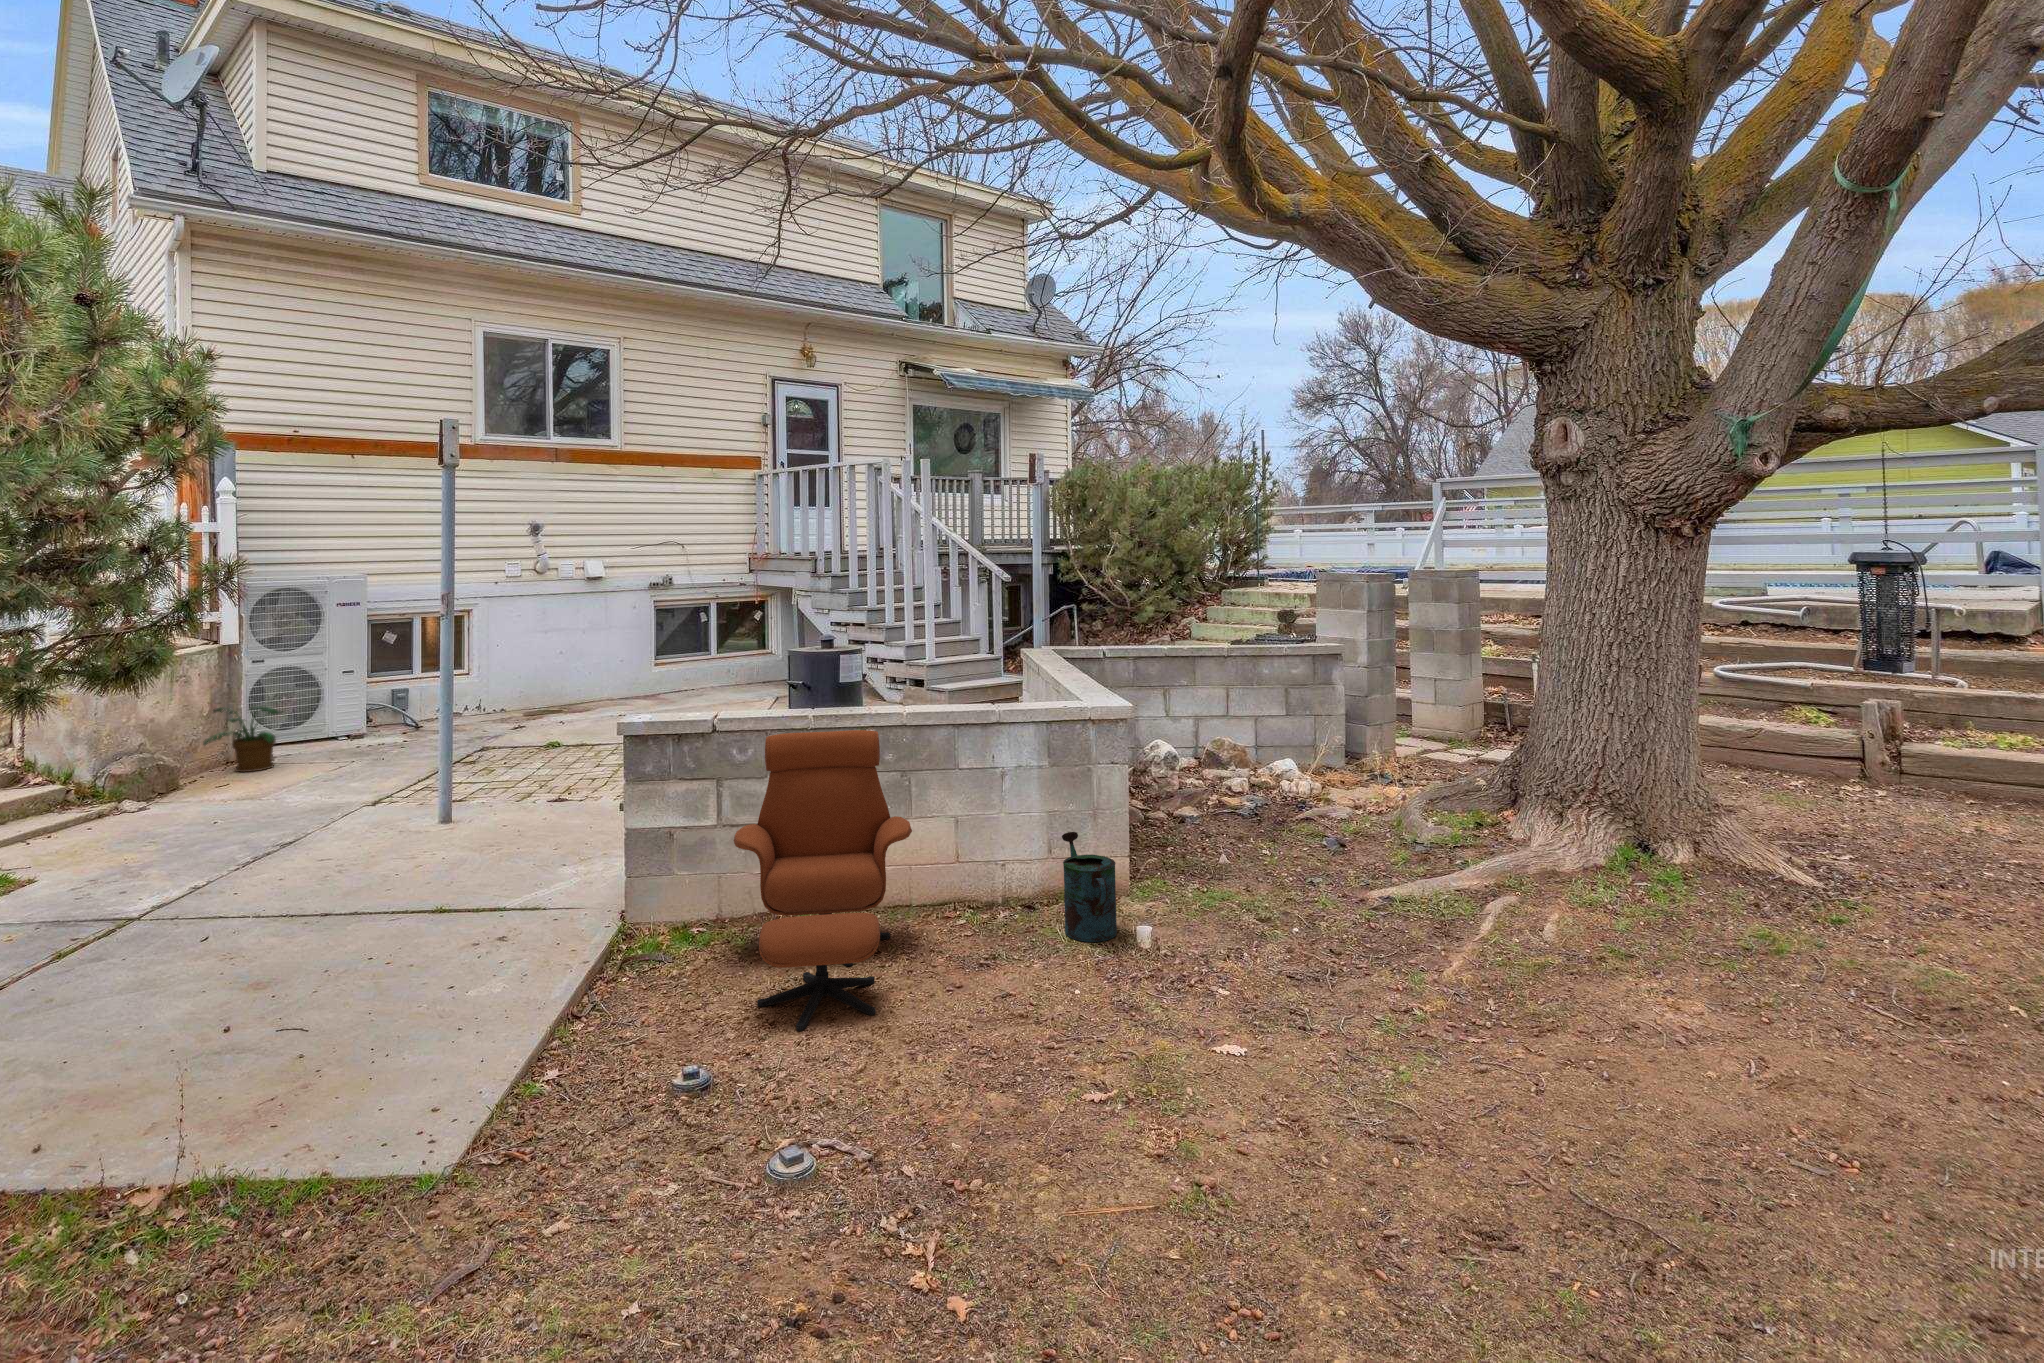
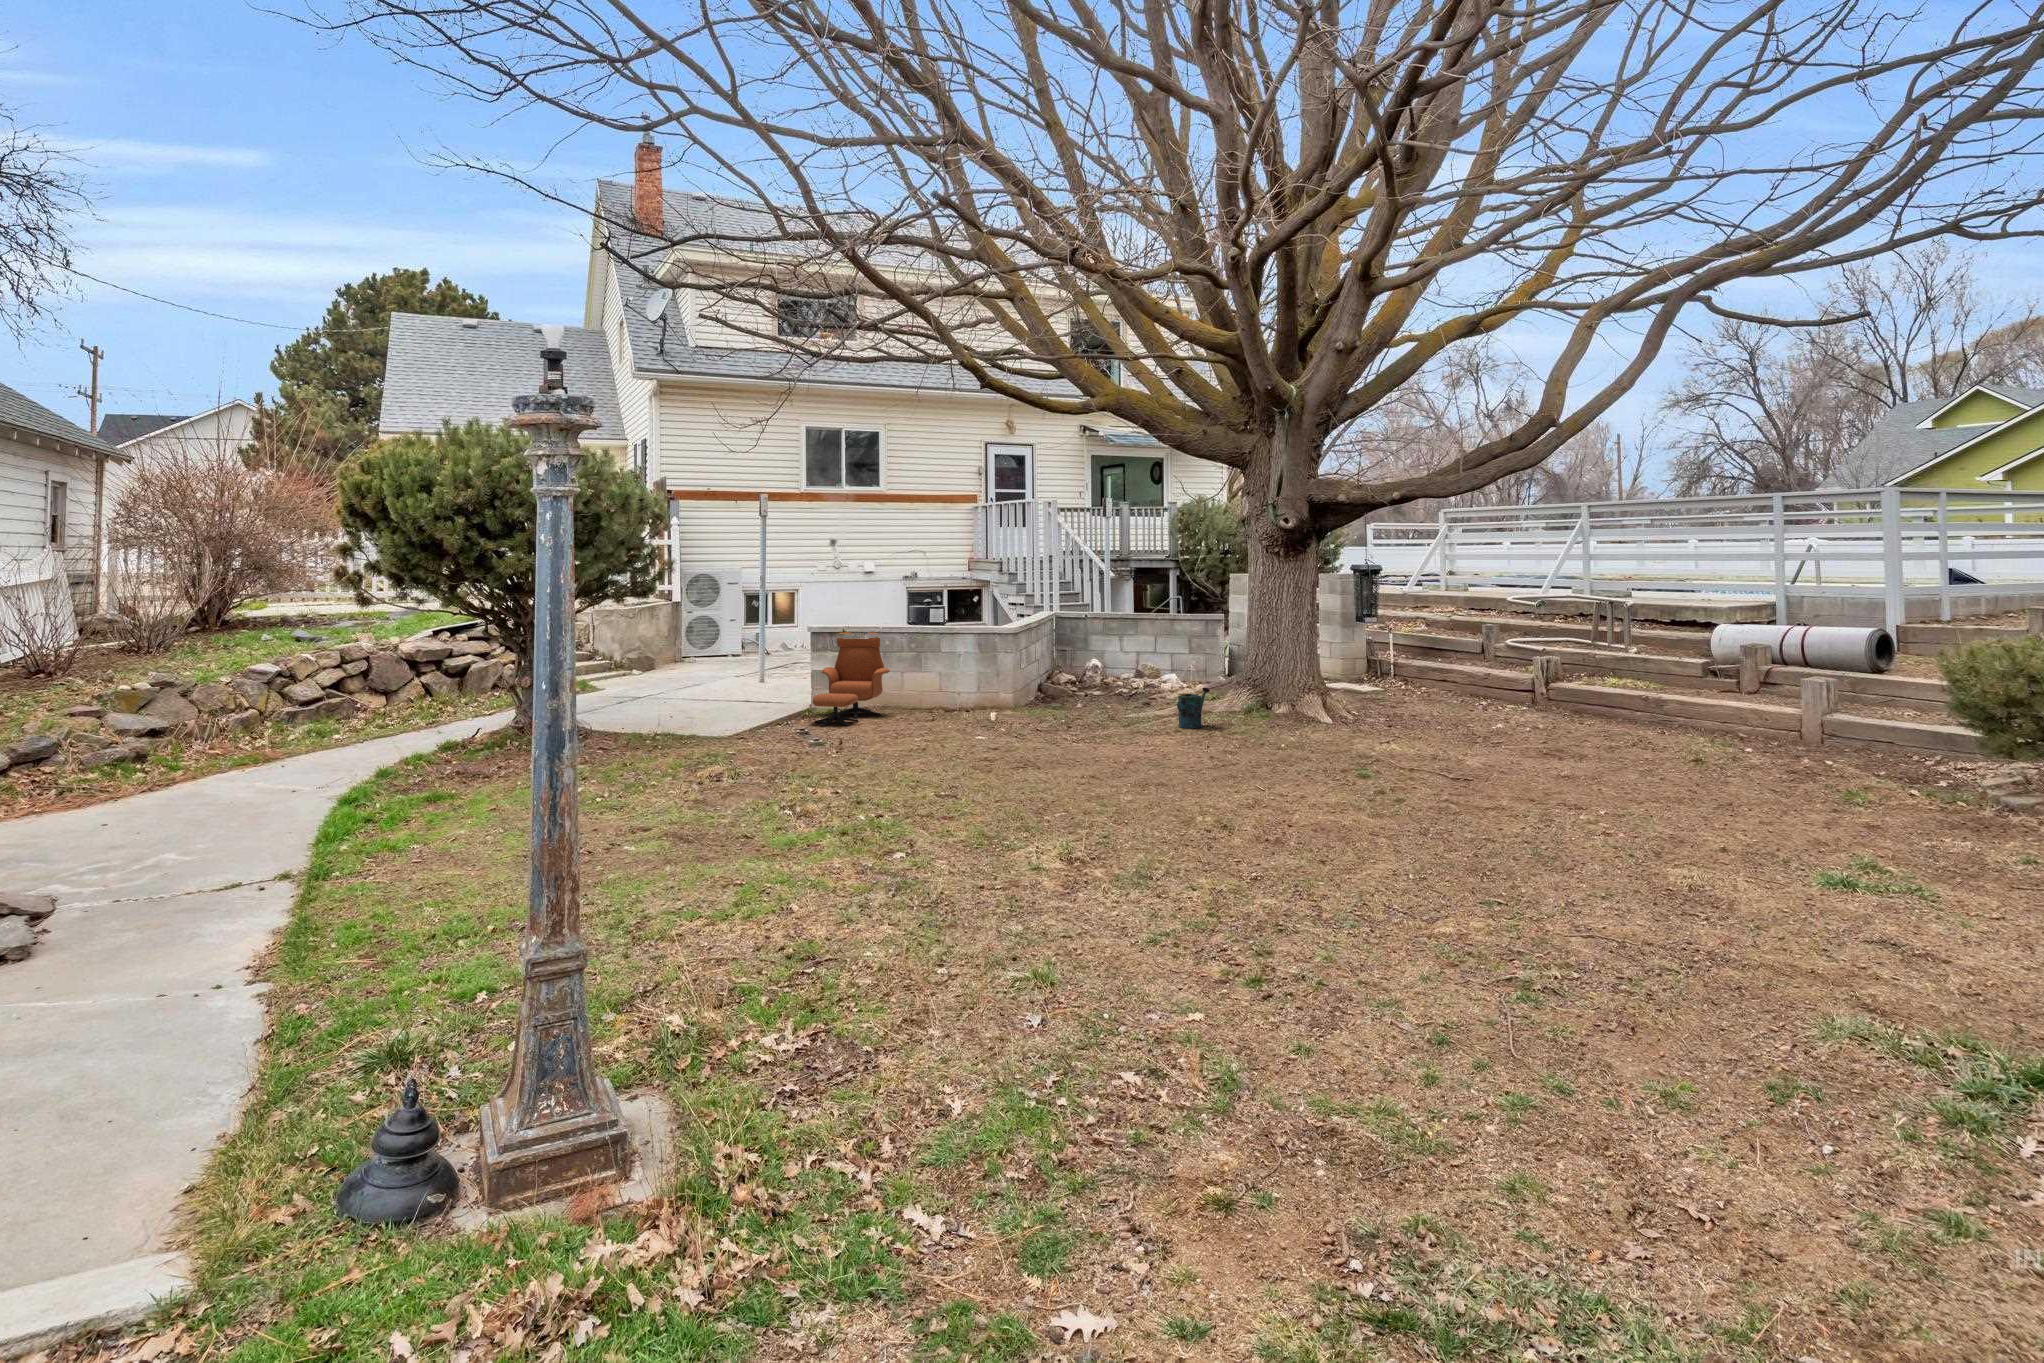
potted plant: present [203,706,283,772] -> none [664,631,700,664]
watering can: present [1062,832,1117,942] -> present [1177,688,1210,729]

